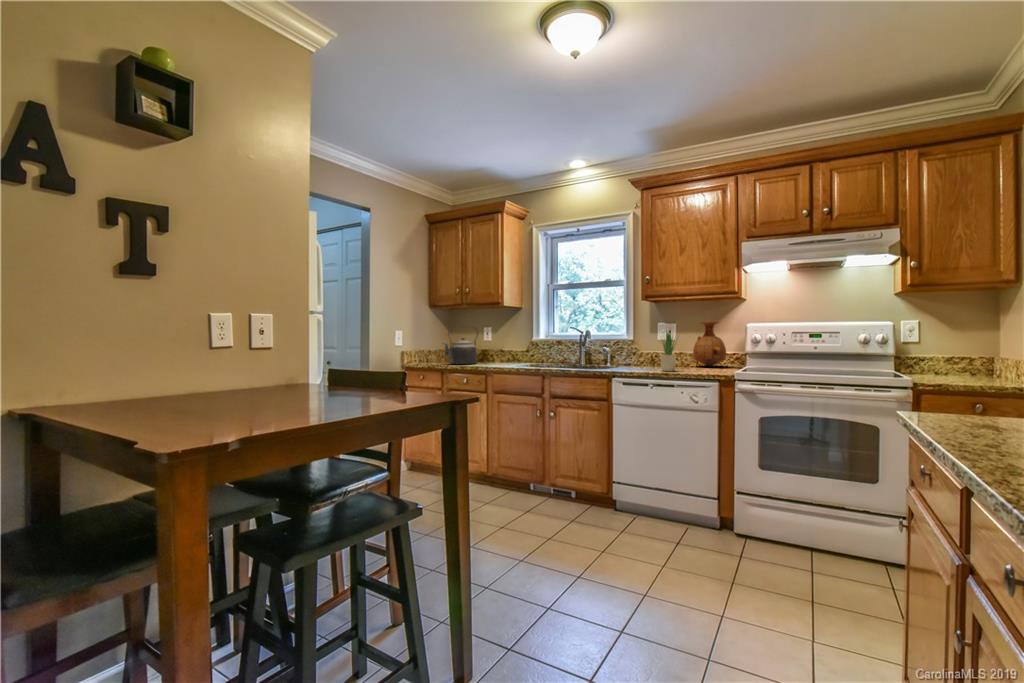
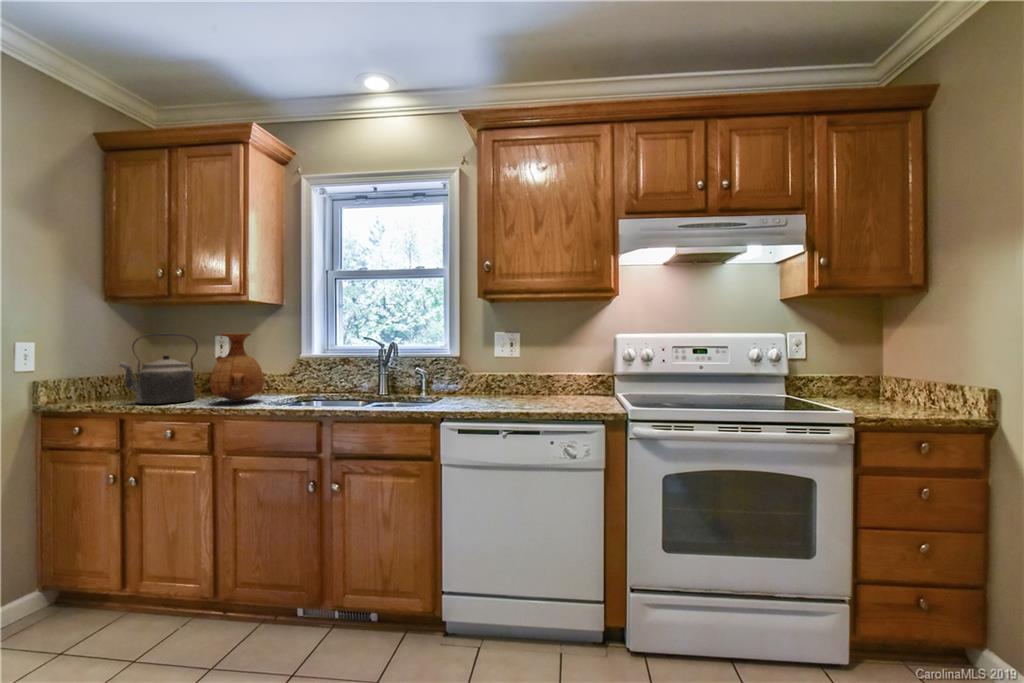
vase: present [693,322,726,366] -> present [210,333,264,402]
potted plant: present [660,330,678,371] -> none [510,337,539,407]

